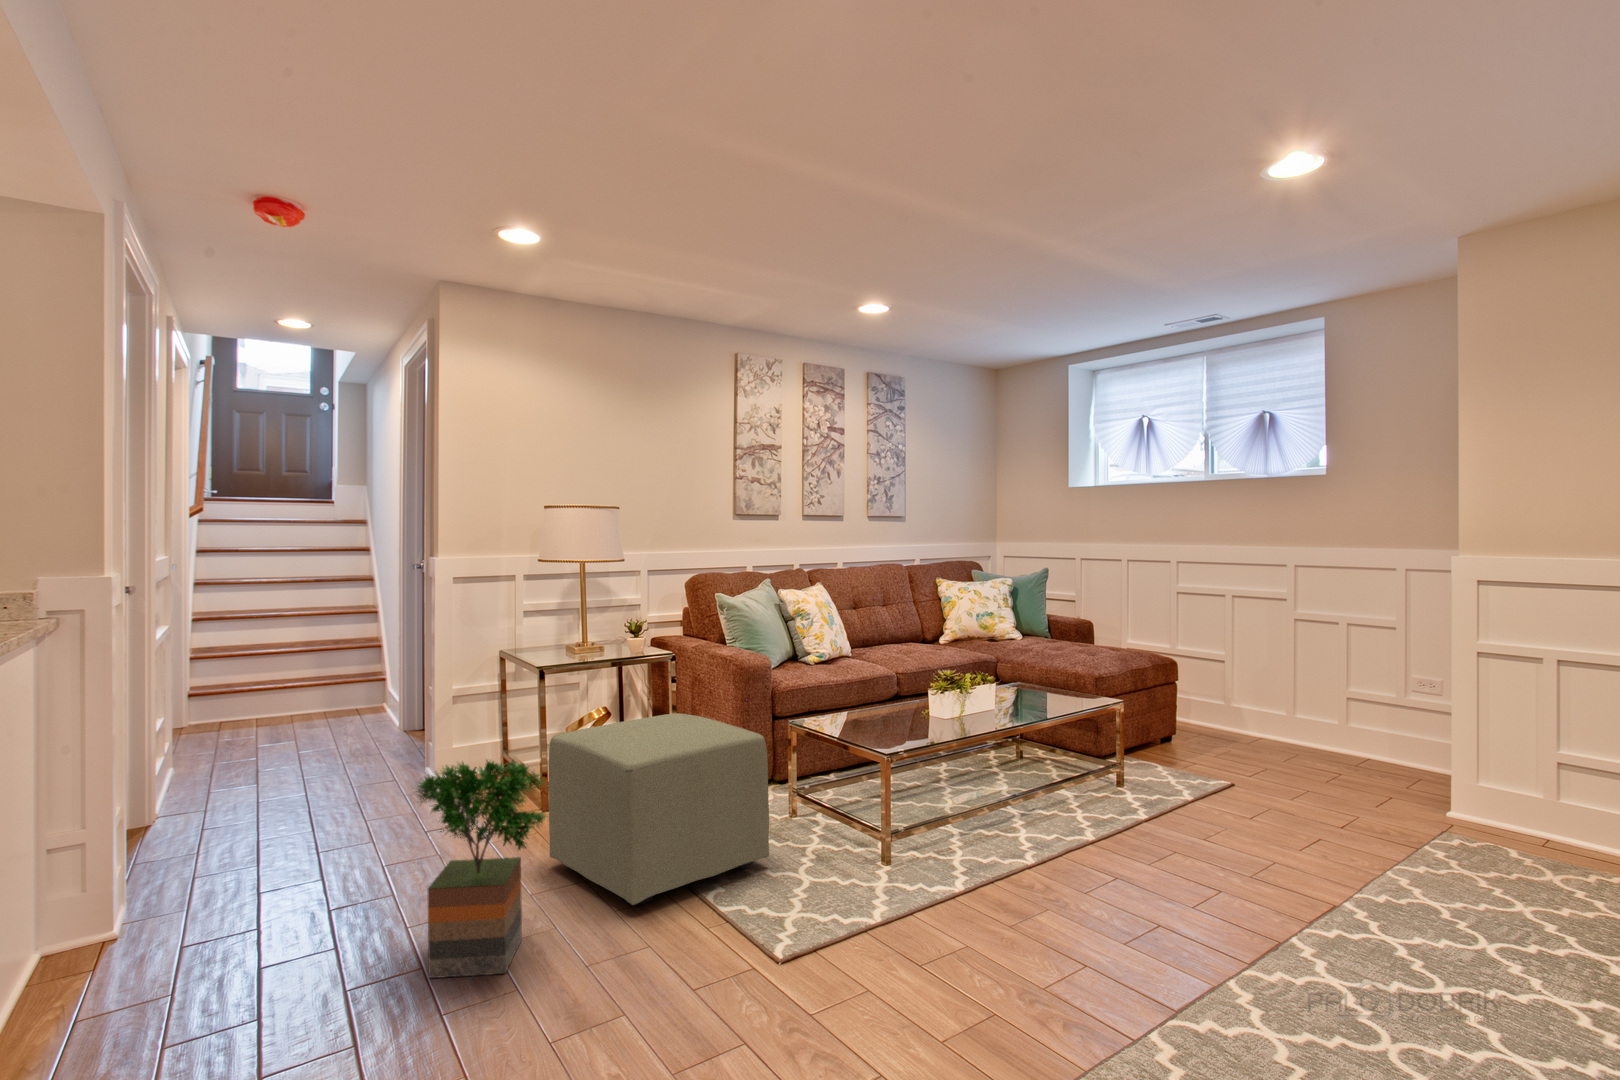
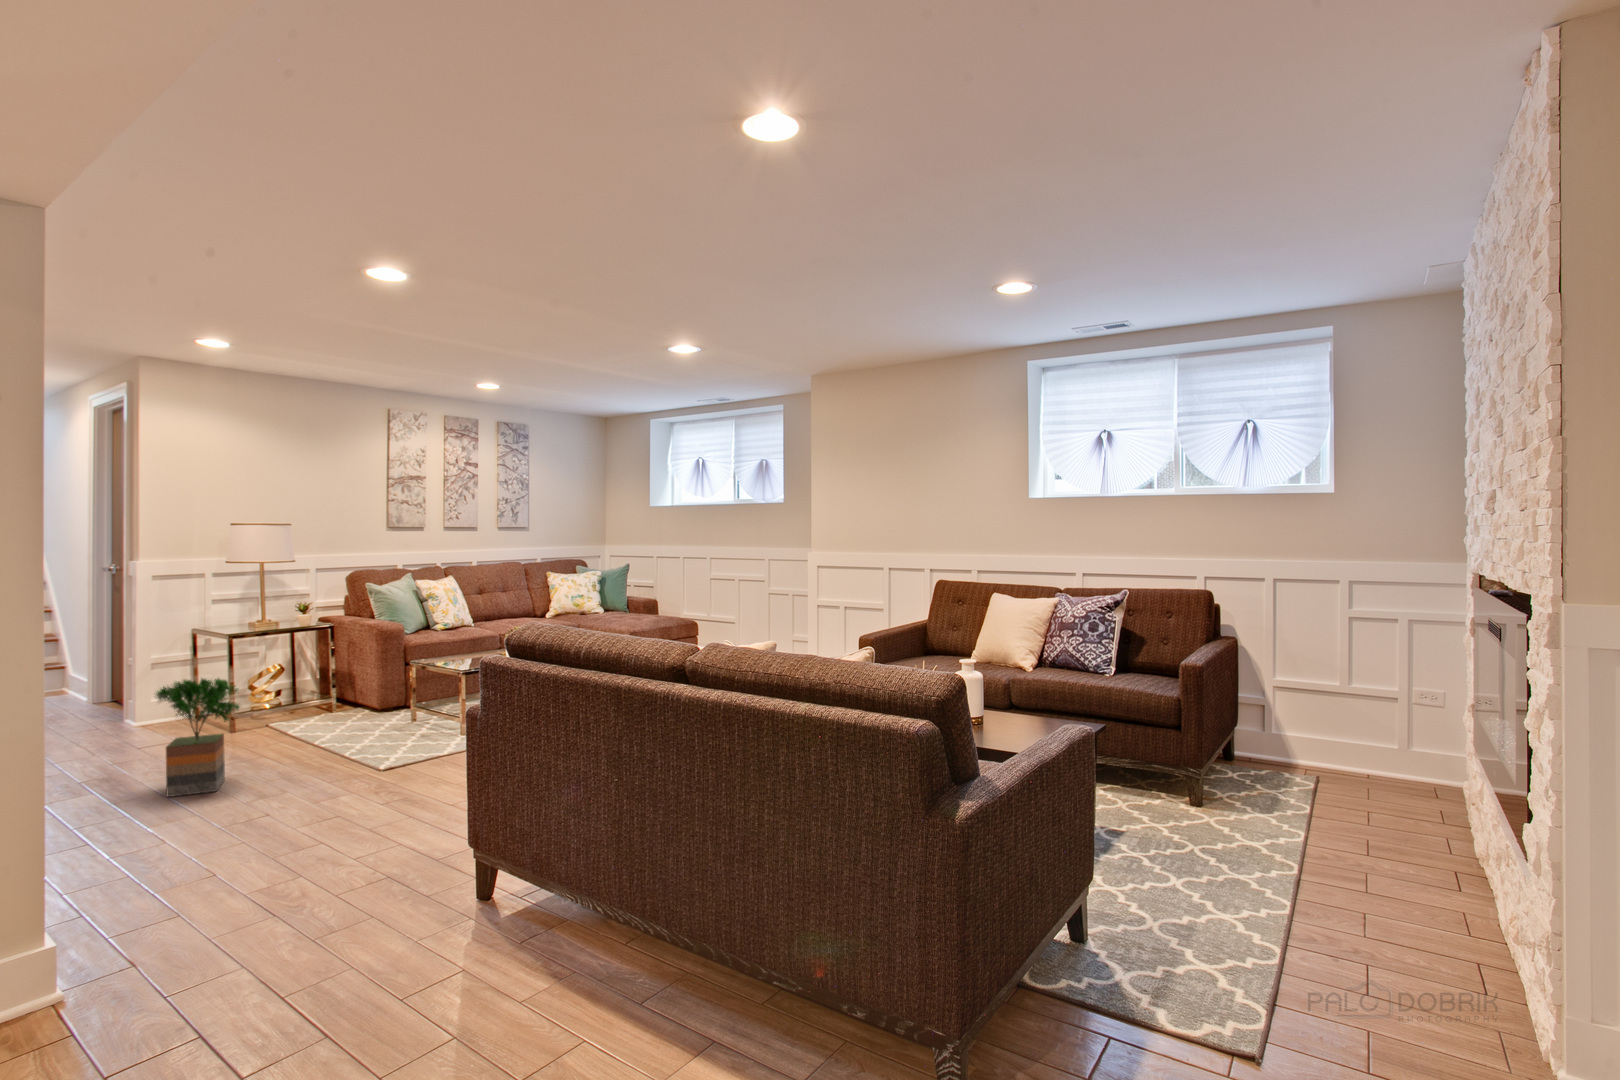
ottoman: present [549,713,769,905] -> none [239,659,391,763]

